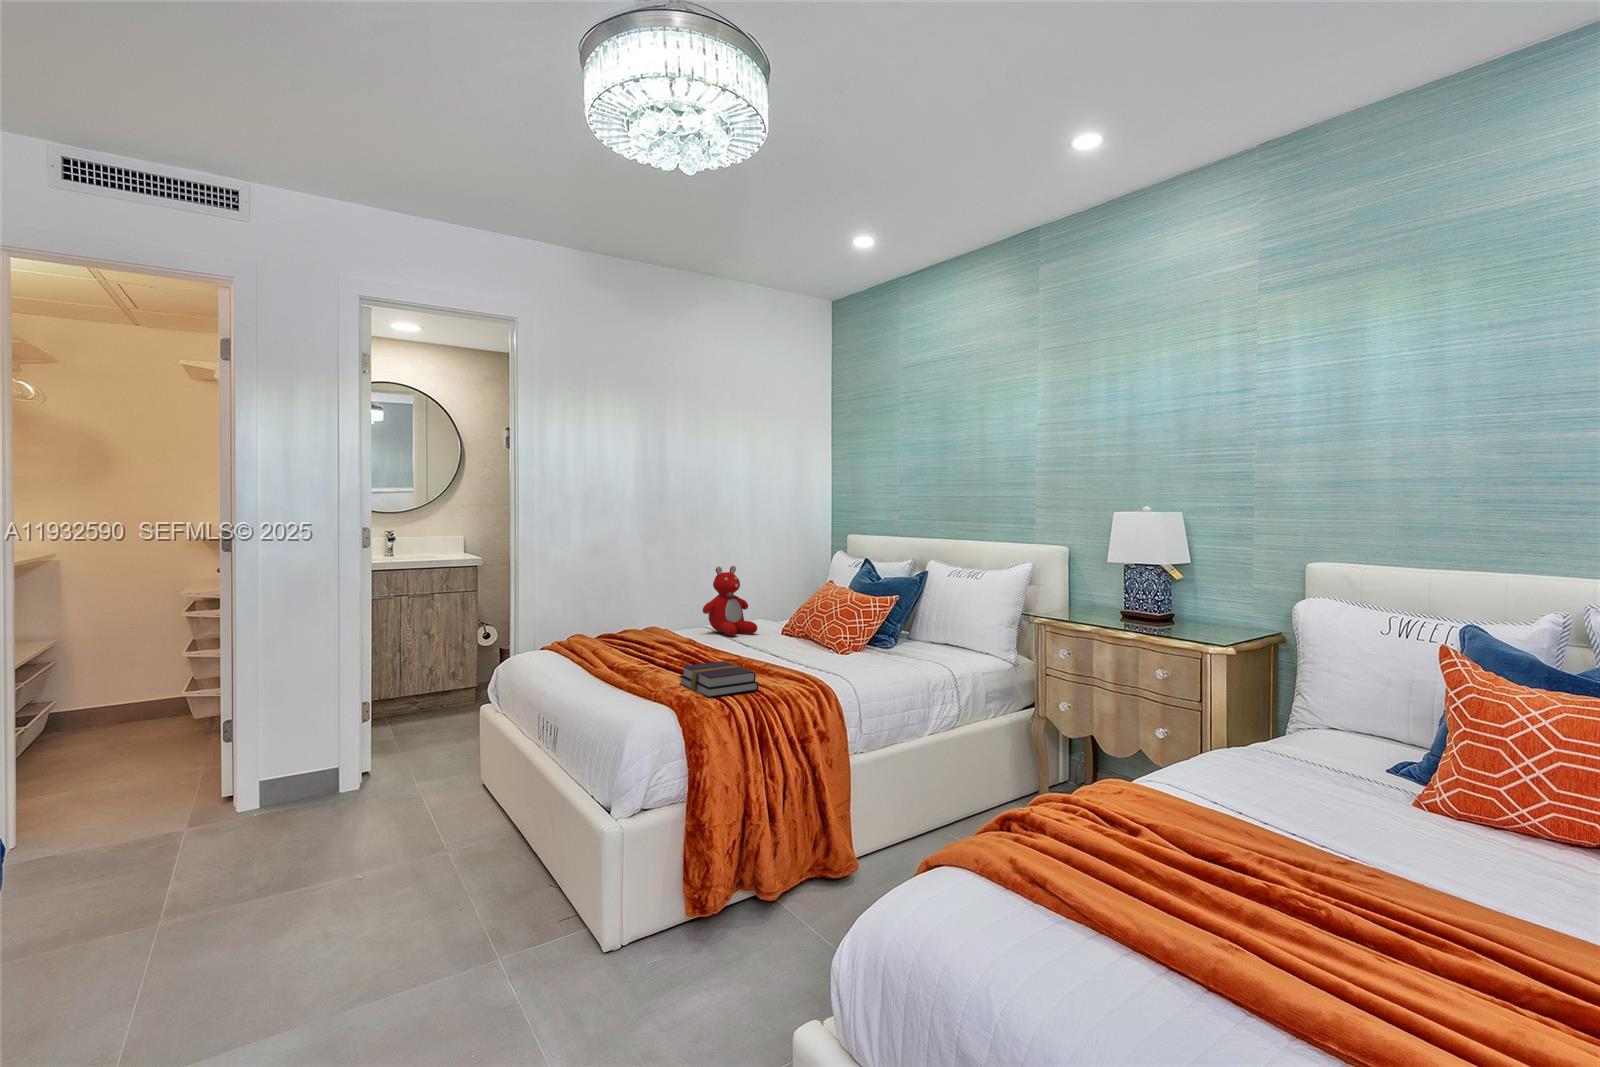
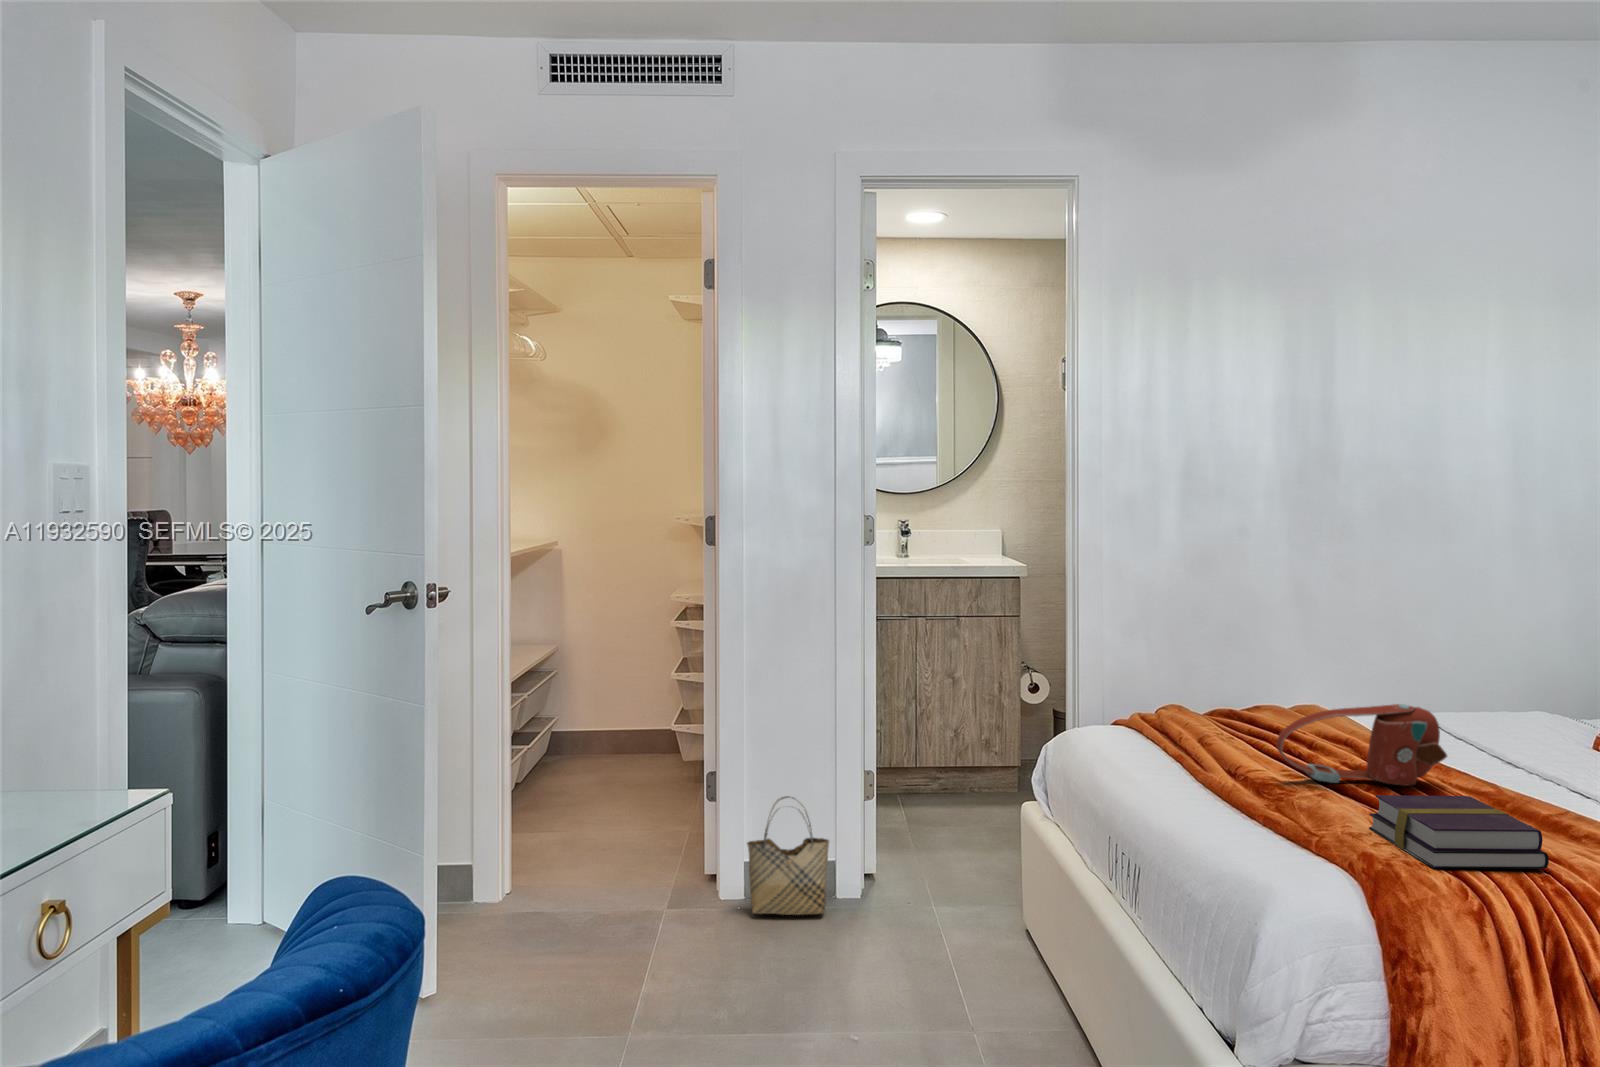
teddy bear: present [703,566,757,636] -> none [1419,599,1542,739]
handbag: none [633,620,716,665] -> present [1277,704,1447,786]
woven basket: none [268,725,339,814] -> present [747,796,829,915]

